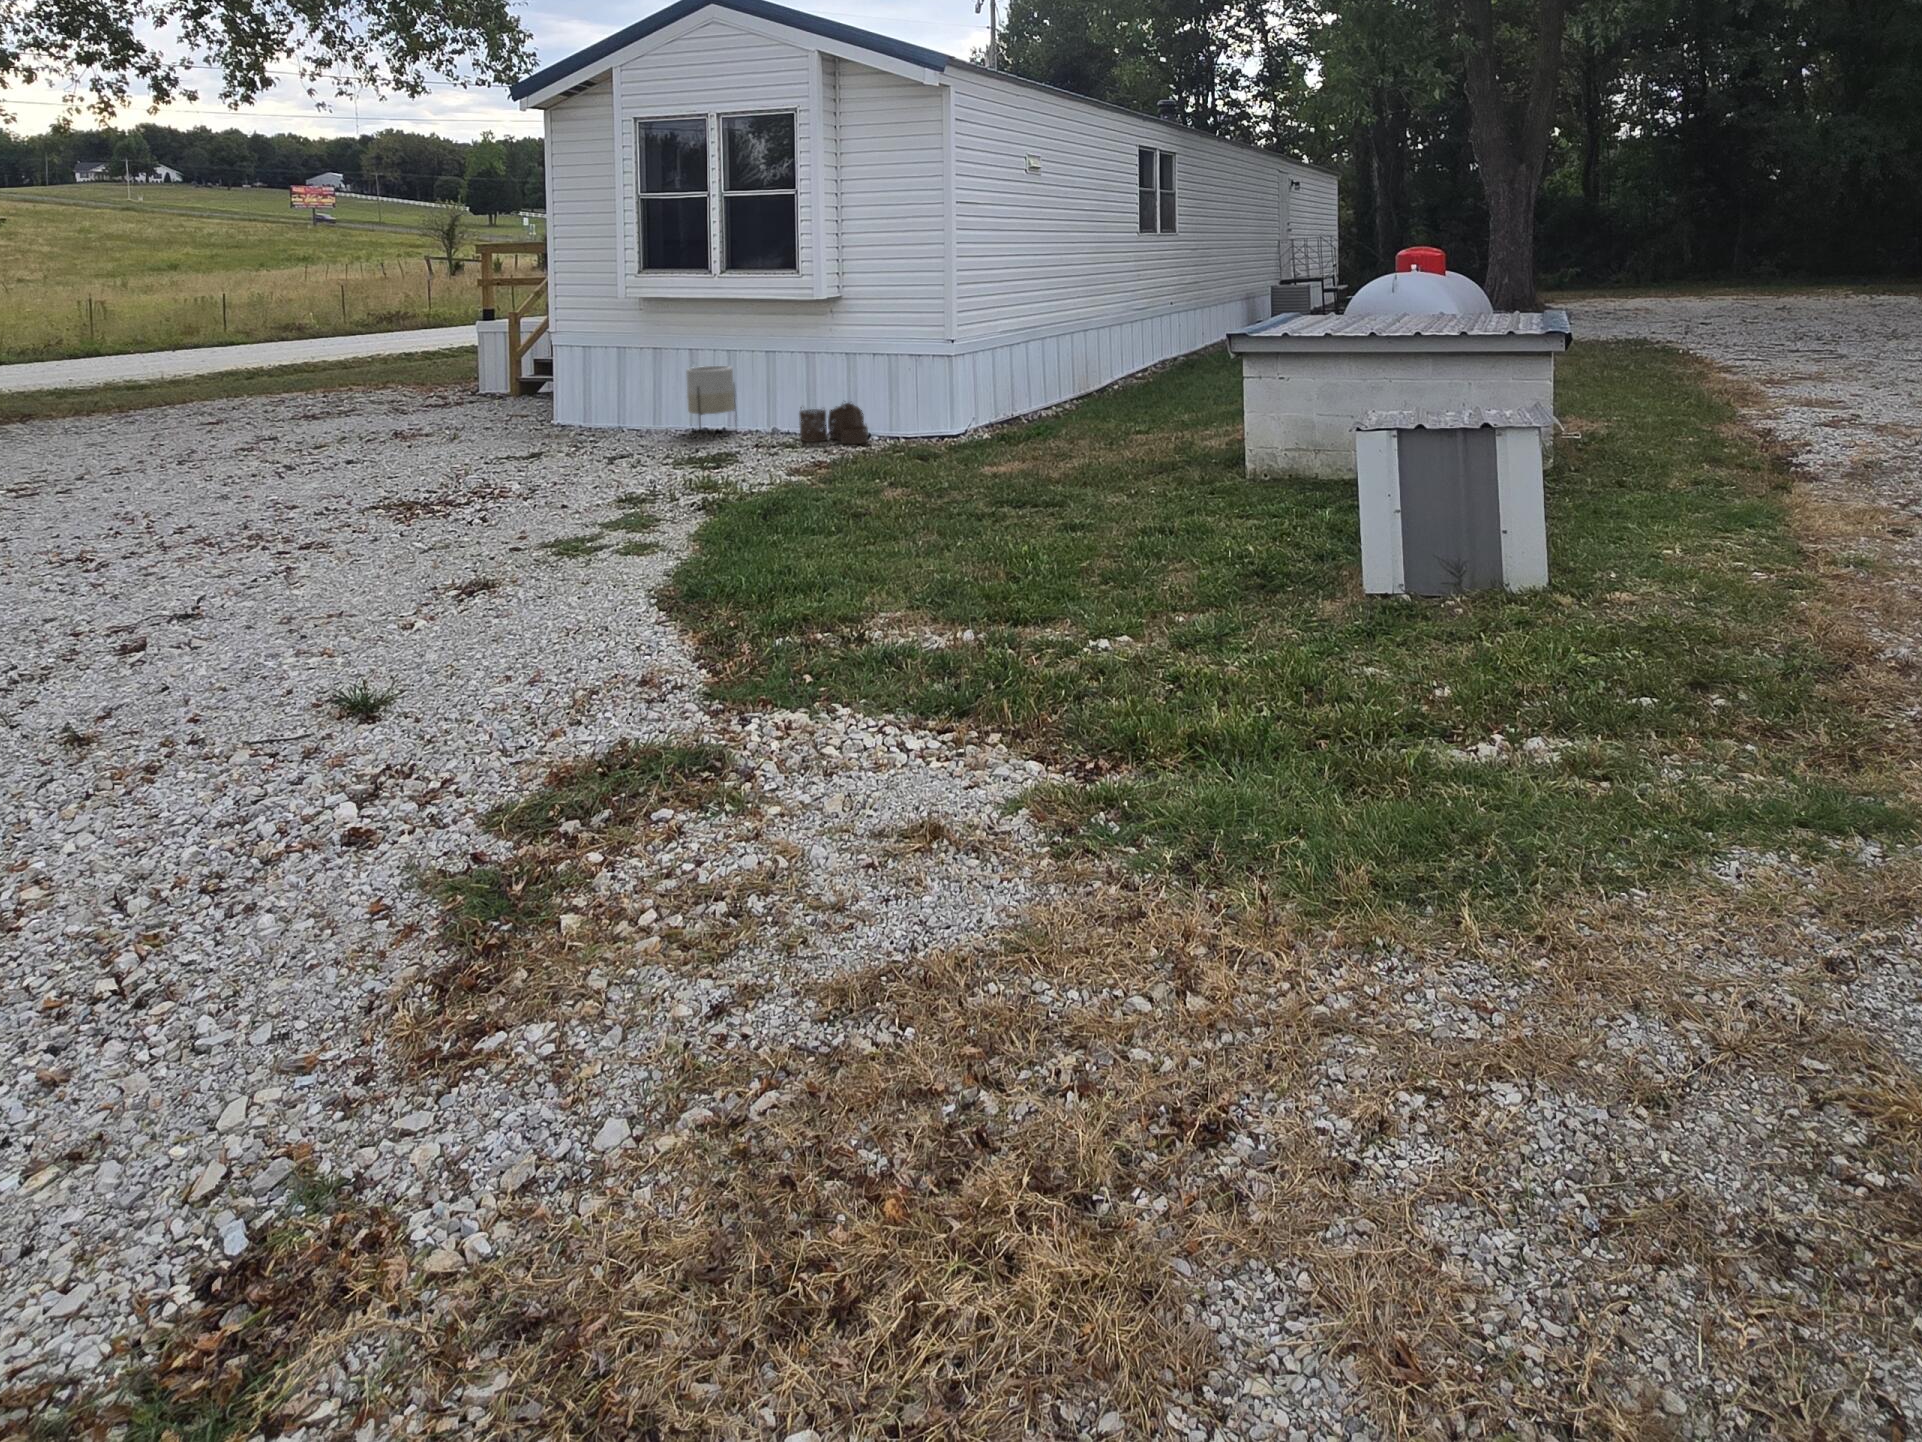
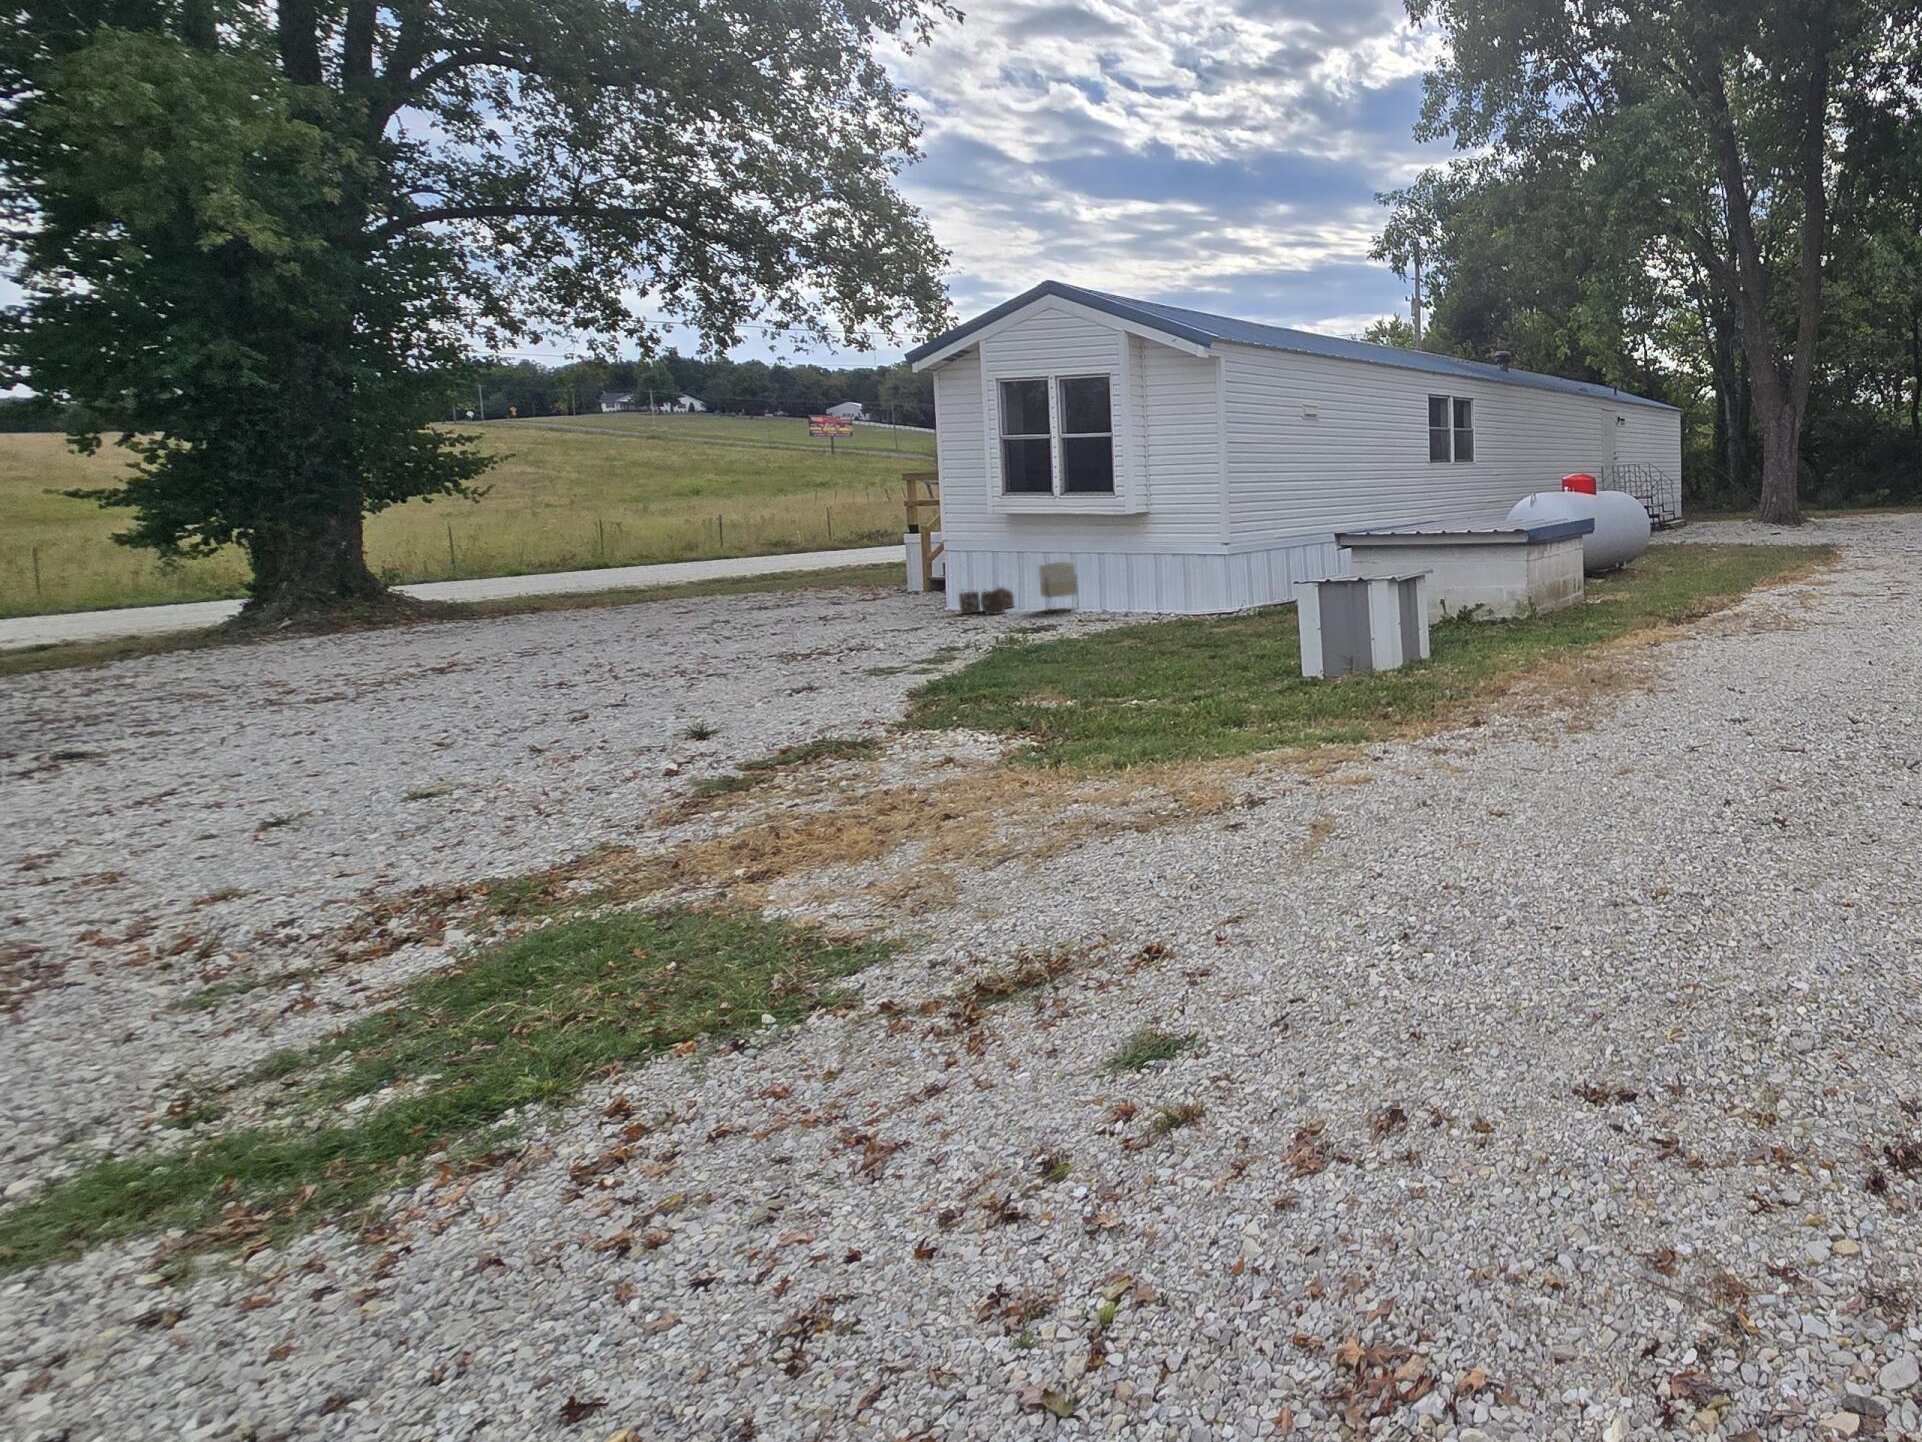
woven basket: present [799,403,868,444] -> present [959,588,1014,614]

